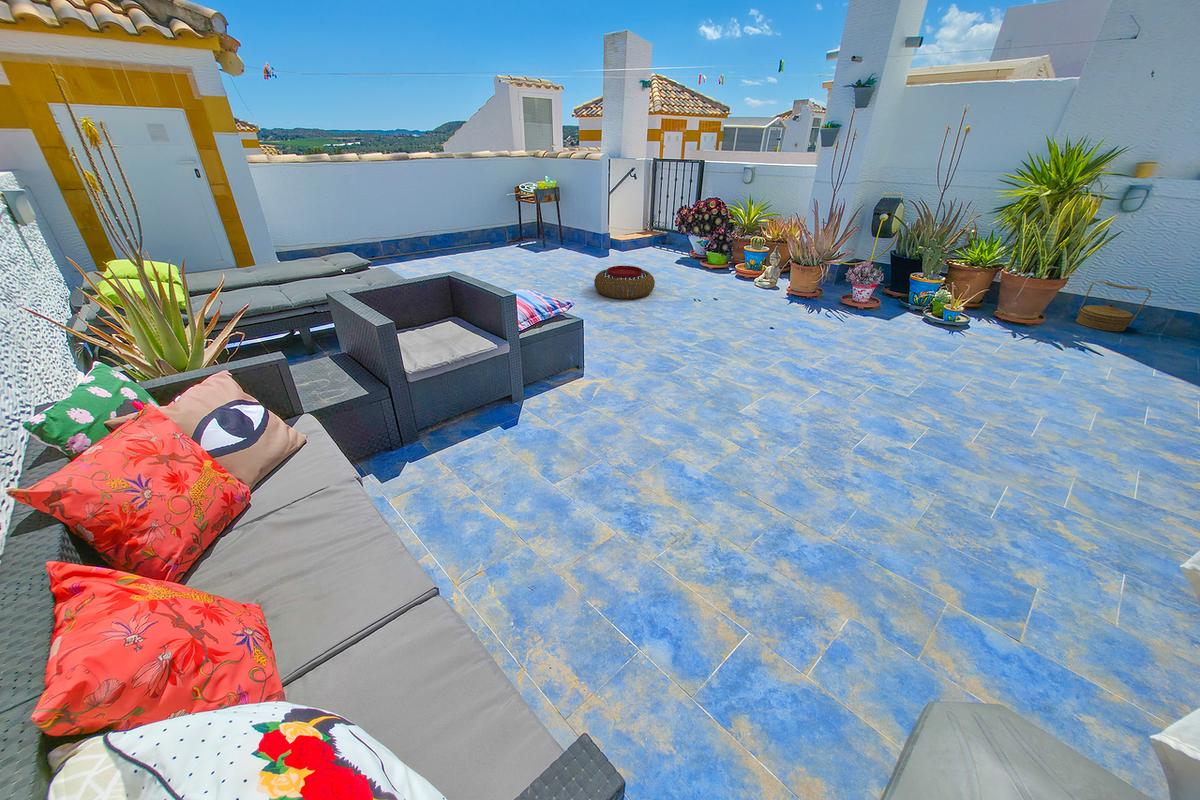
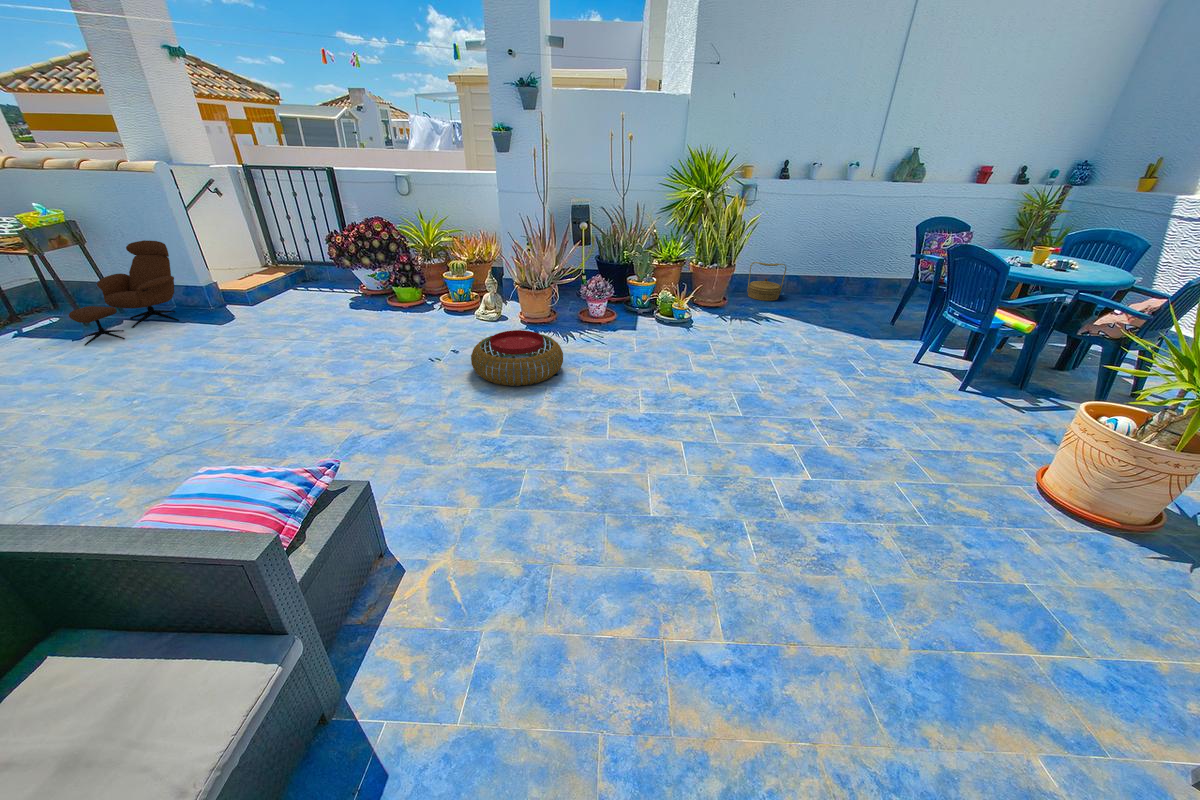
lounge chair: none [540,203,593,256] -> present [69,240,179,345]
pouf: present [594,266,655,299] -> present [471,330,563,386]

